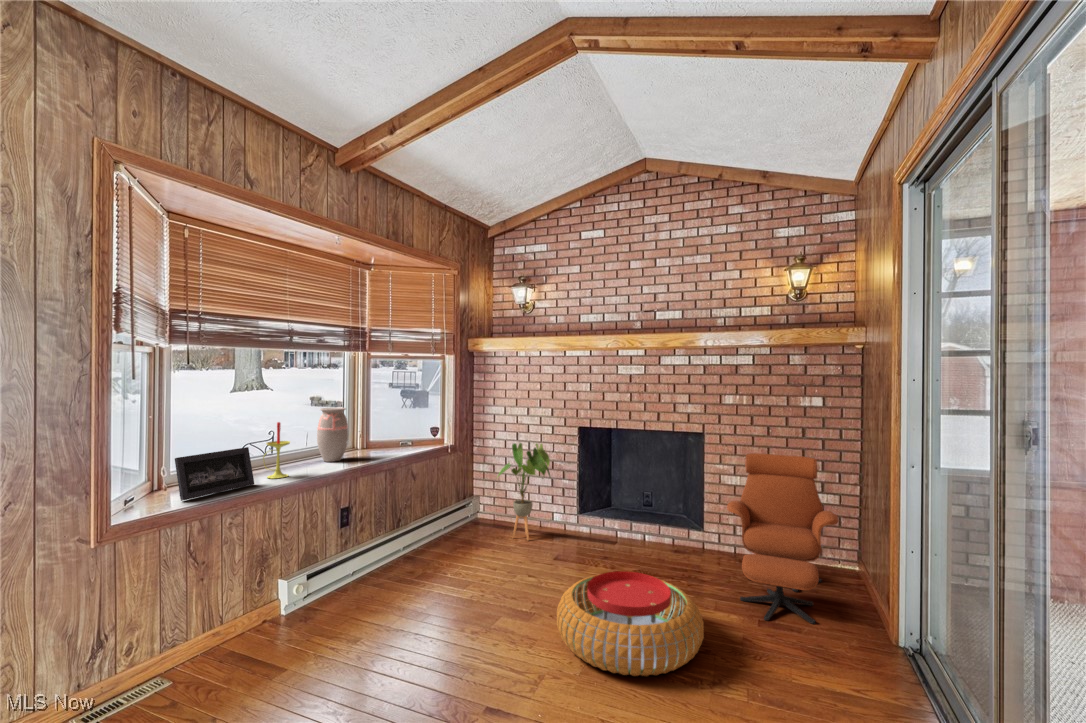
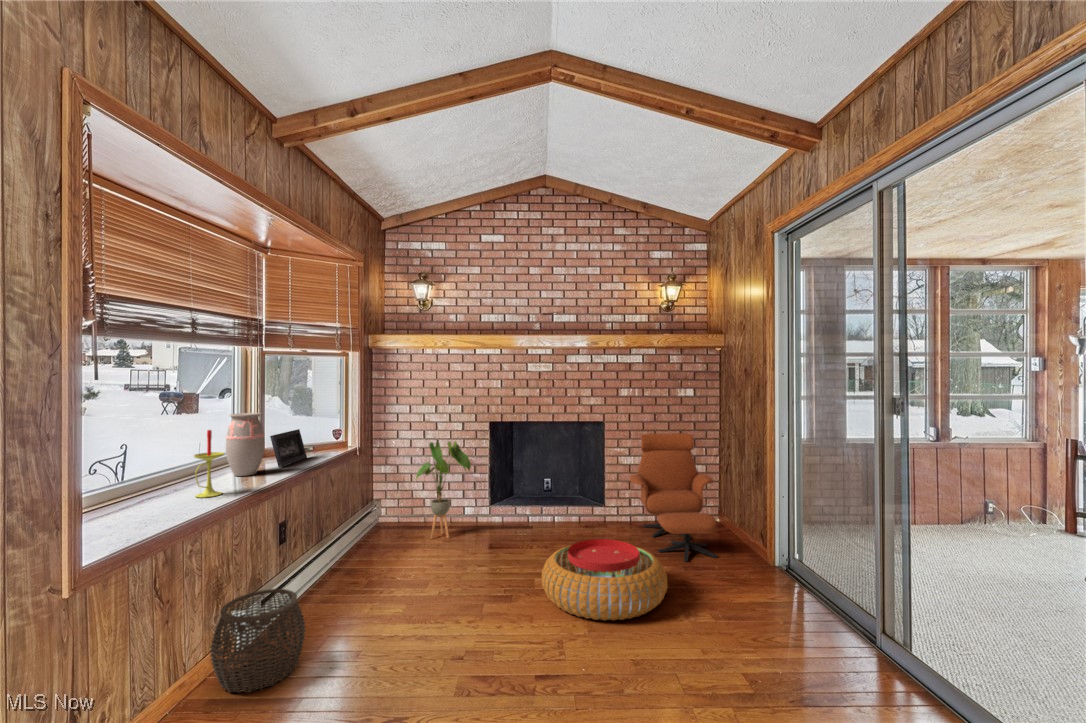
picture frame: present [175,447,254,501] -> present [270,429,307,468]
woven basket: none [238,565,321,653] -> present [210,589,306,693]

